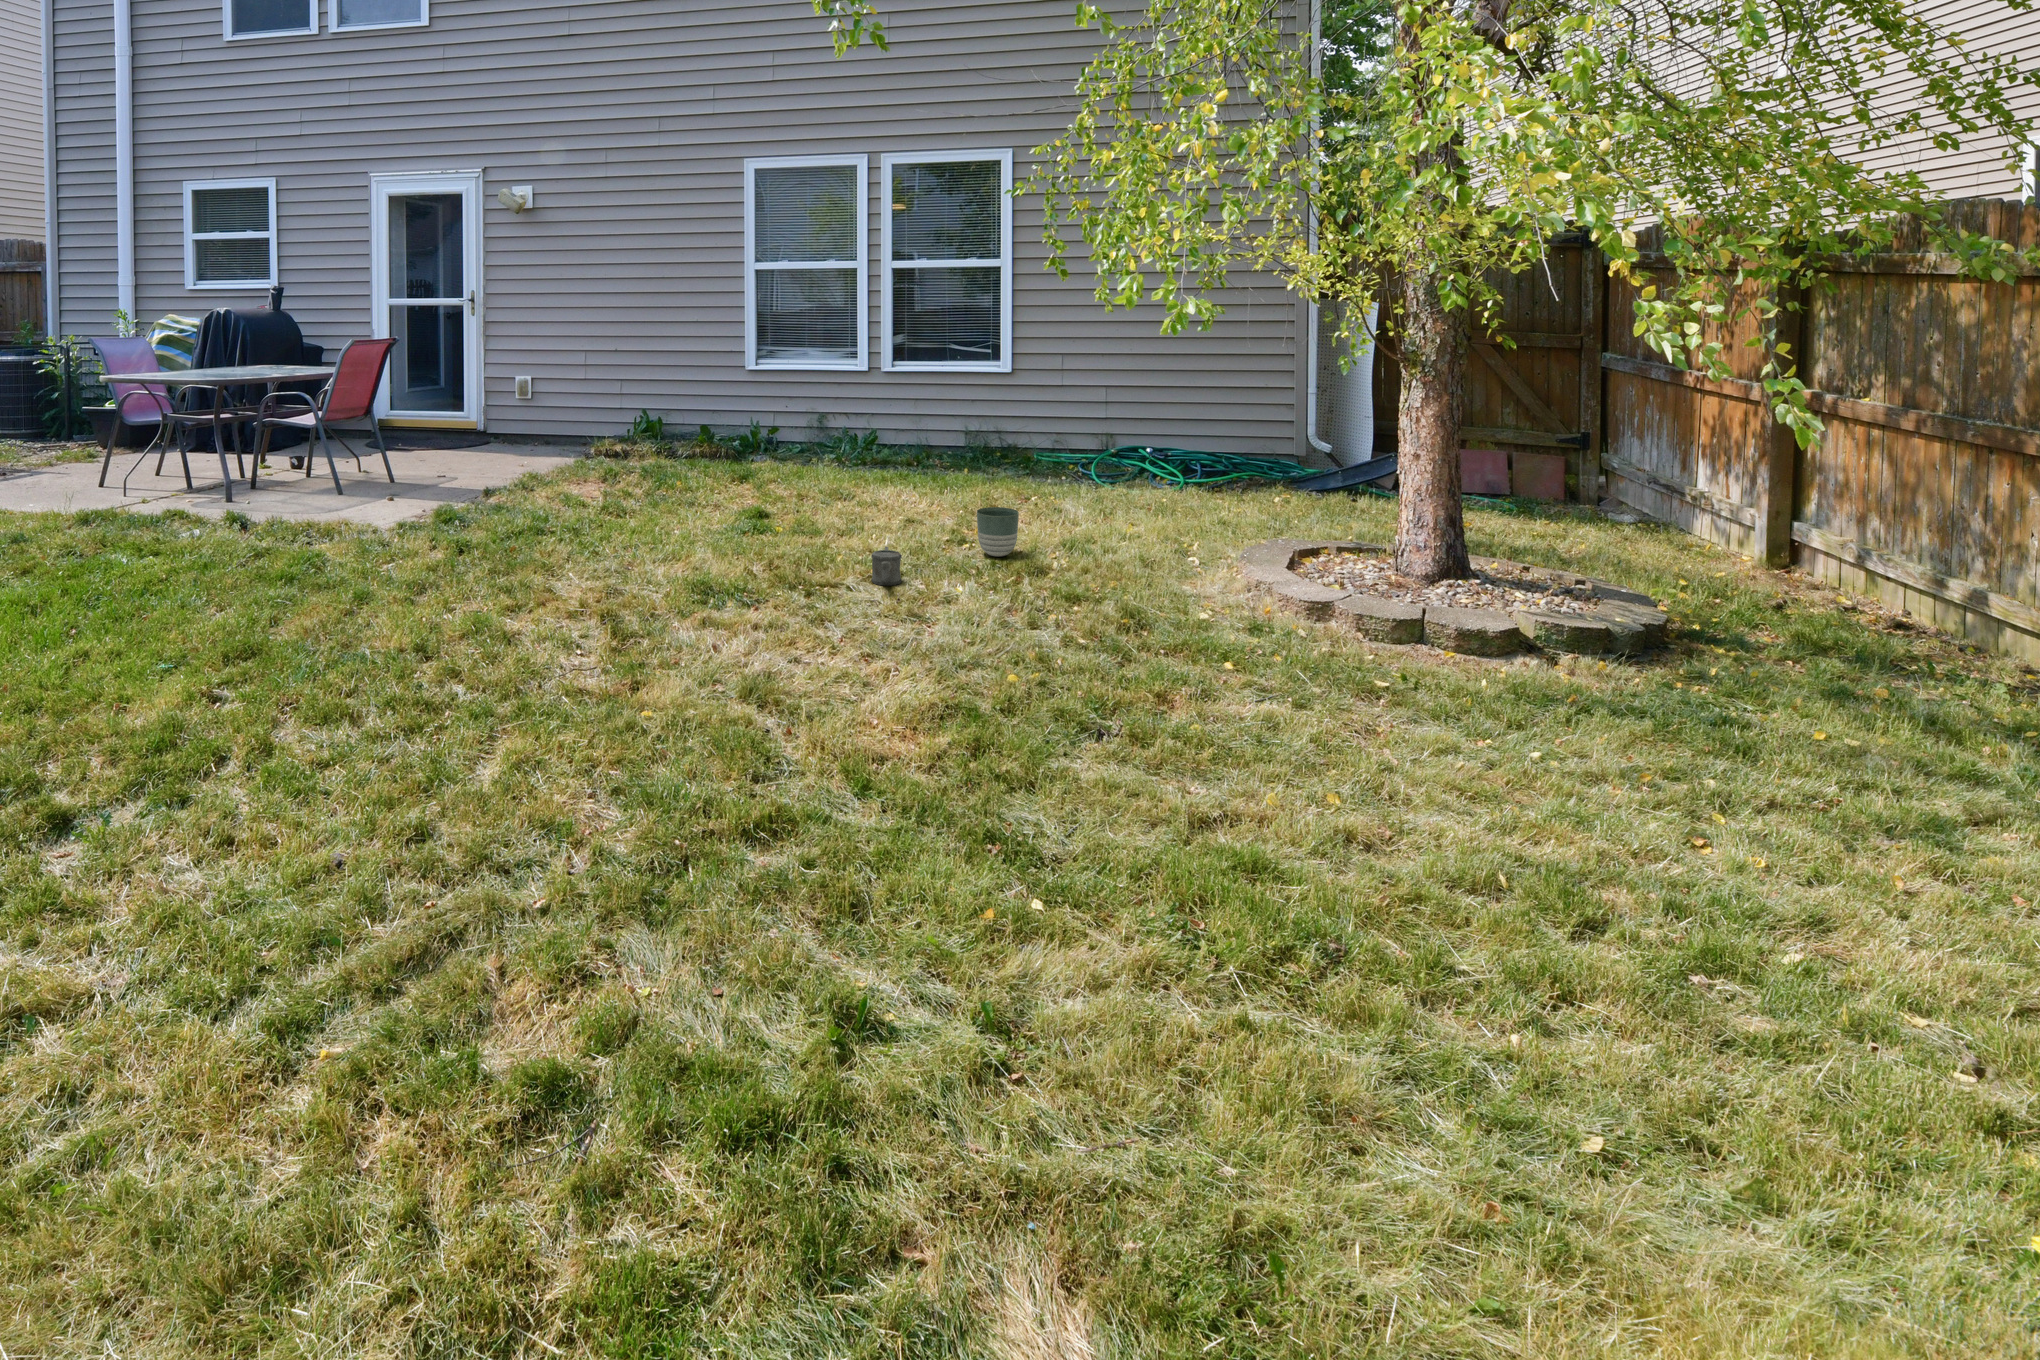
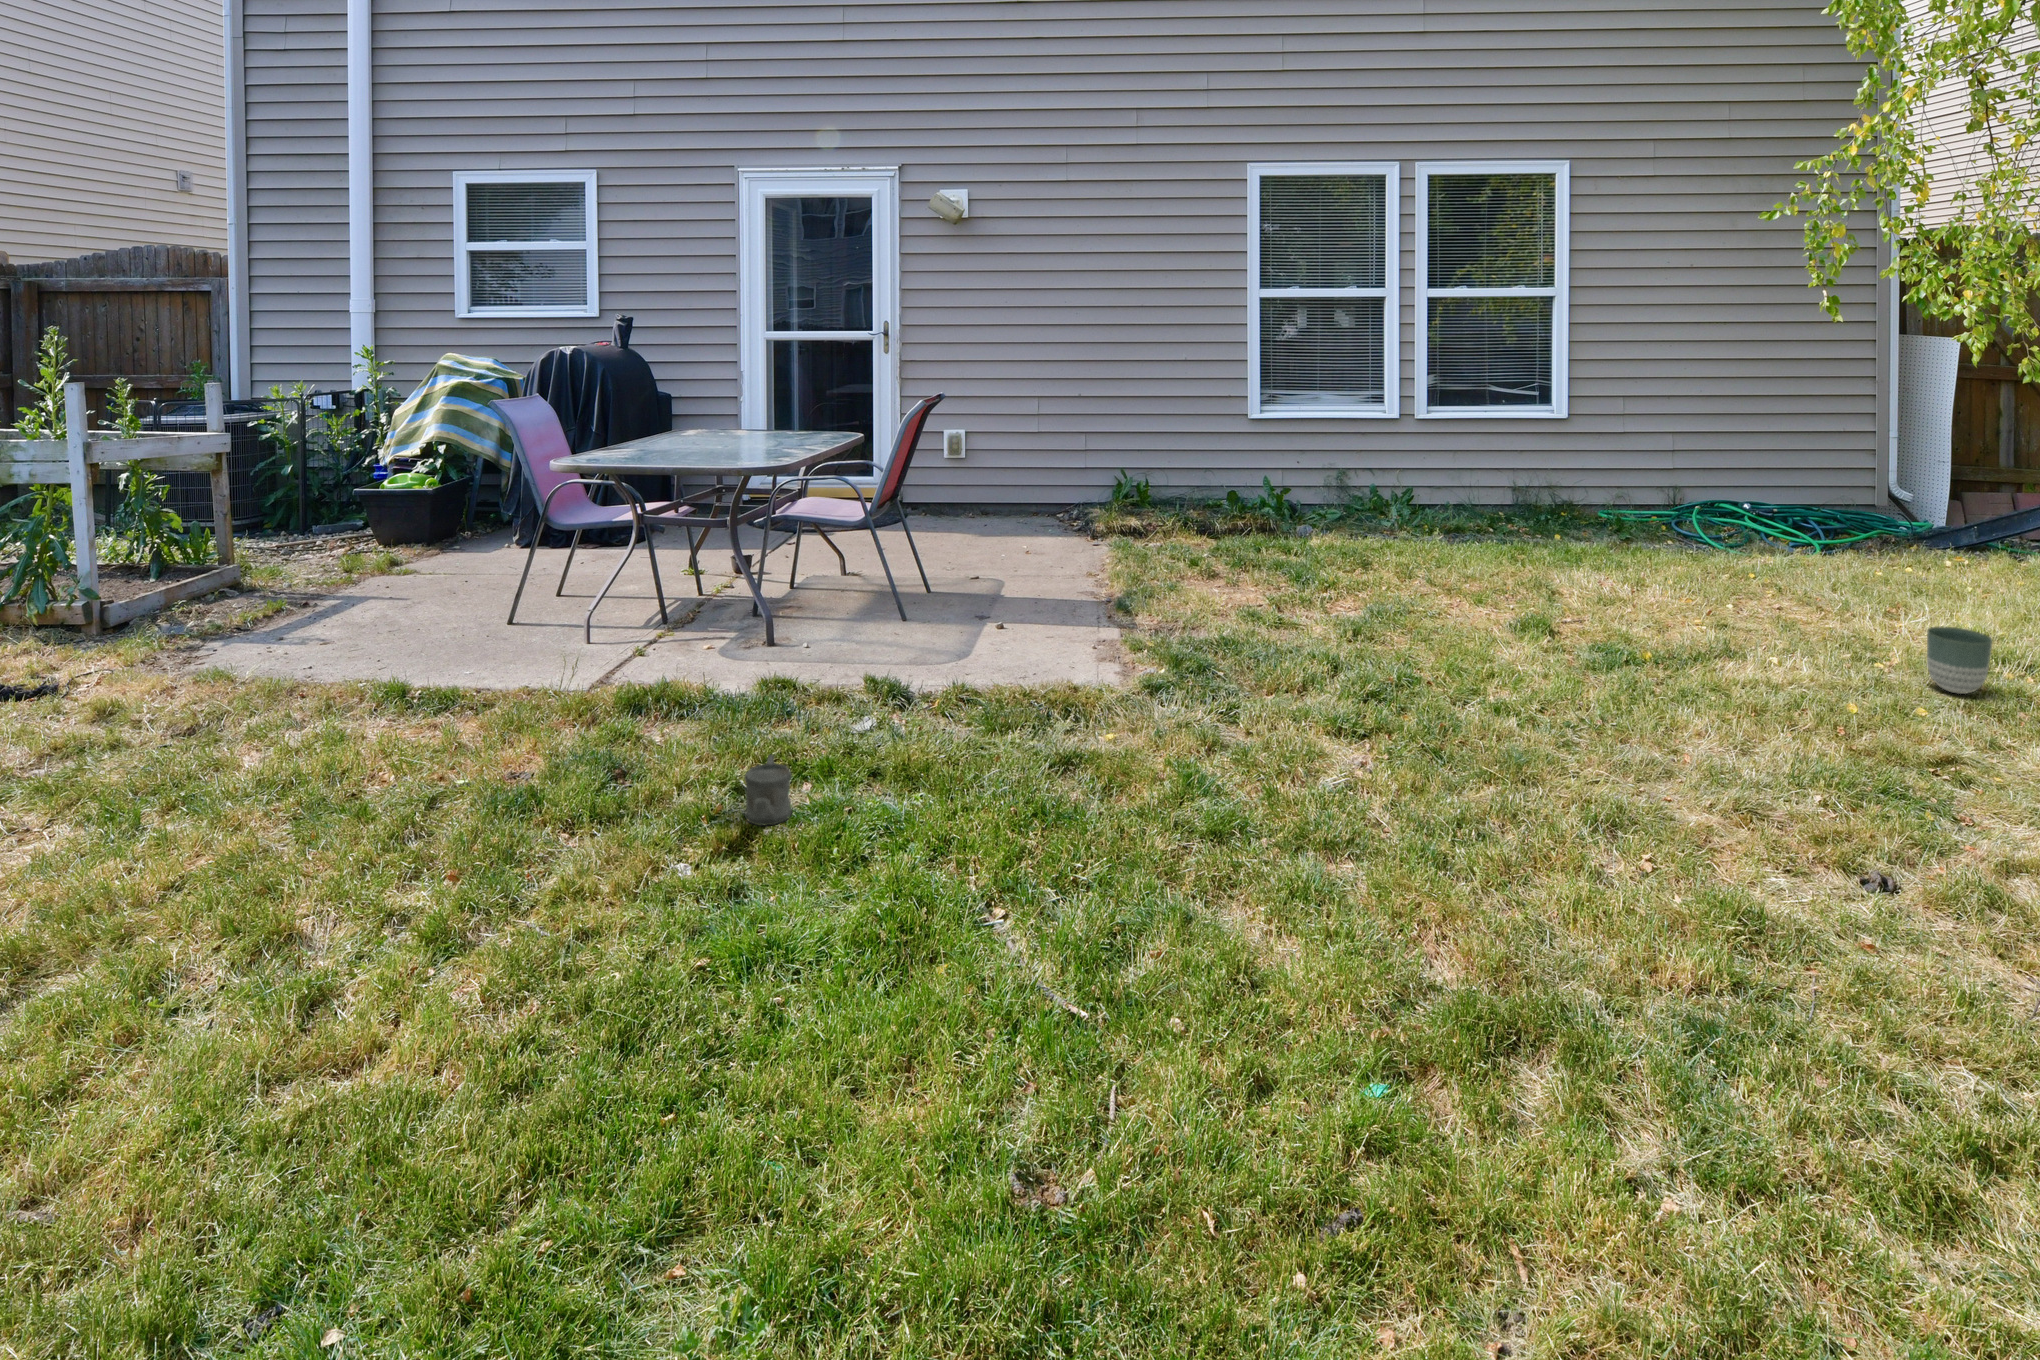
watering can: present [871,547,902,585] -> present [744,755,792,825]

